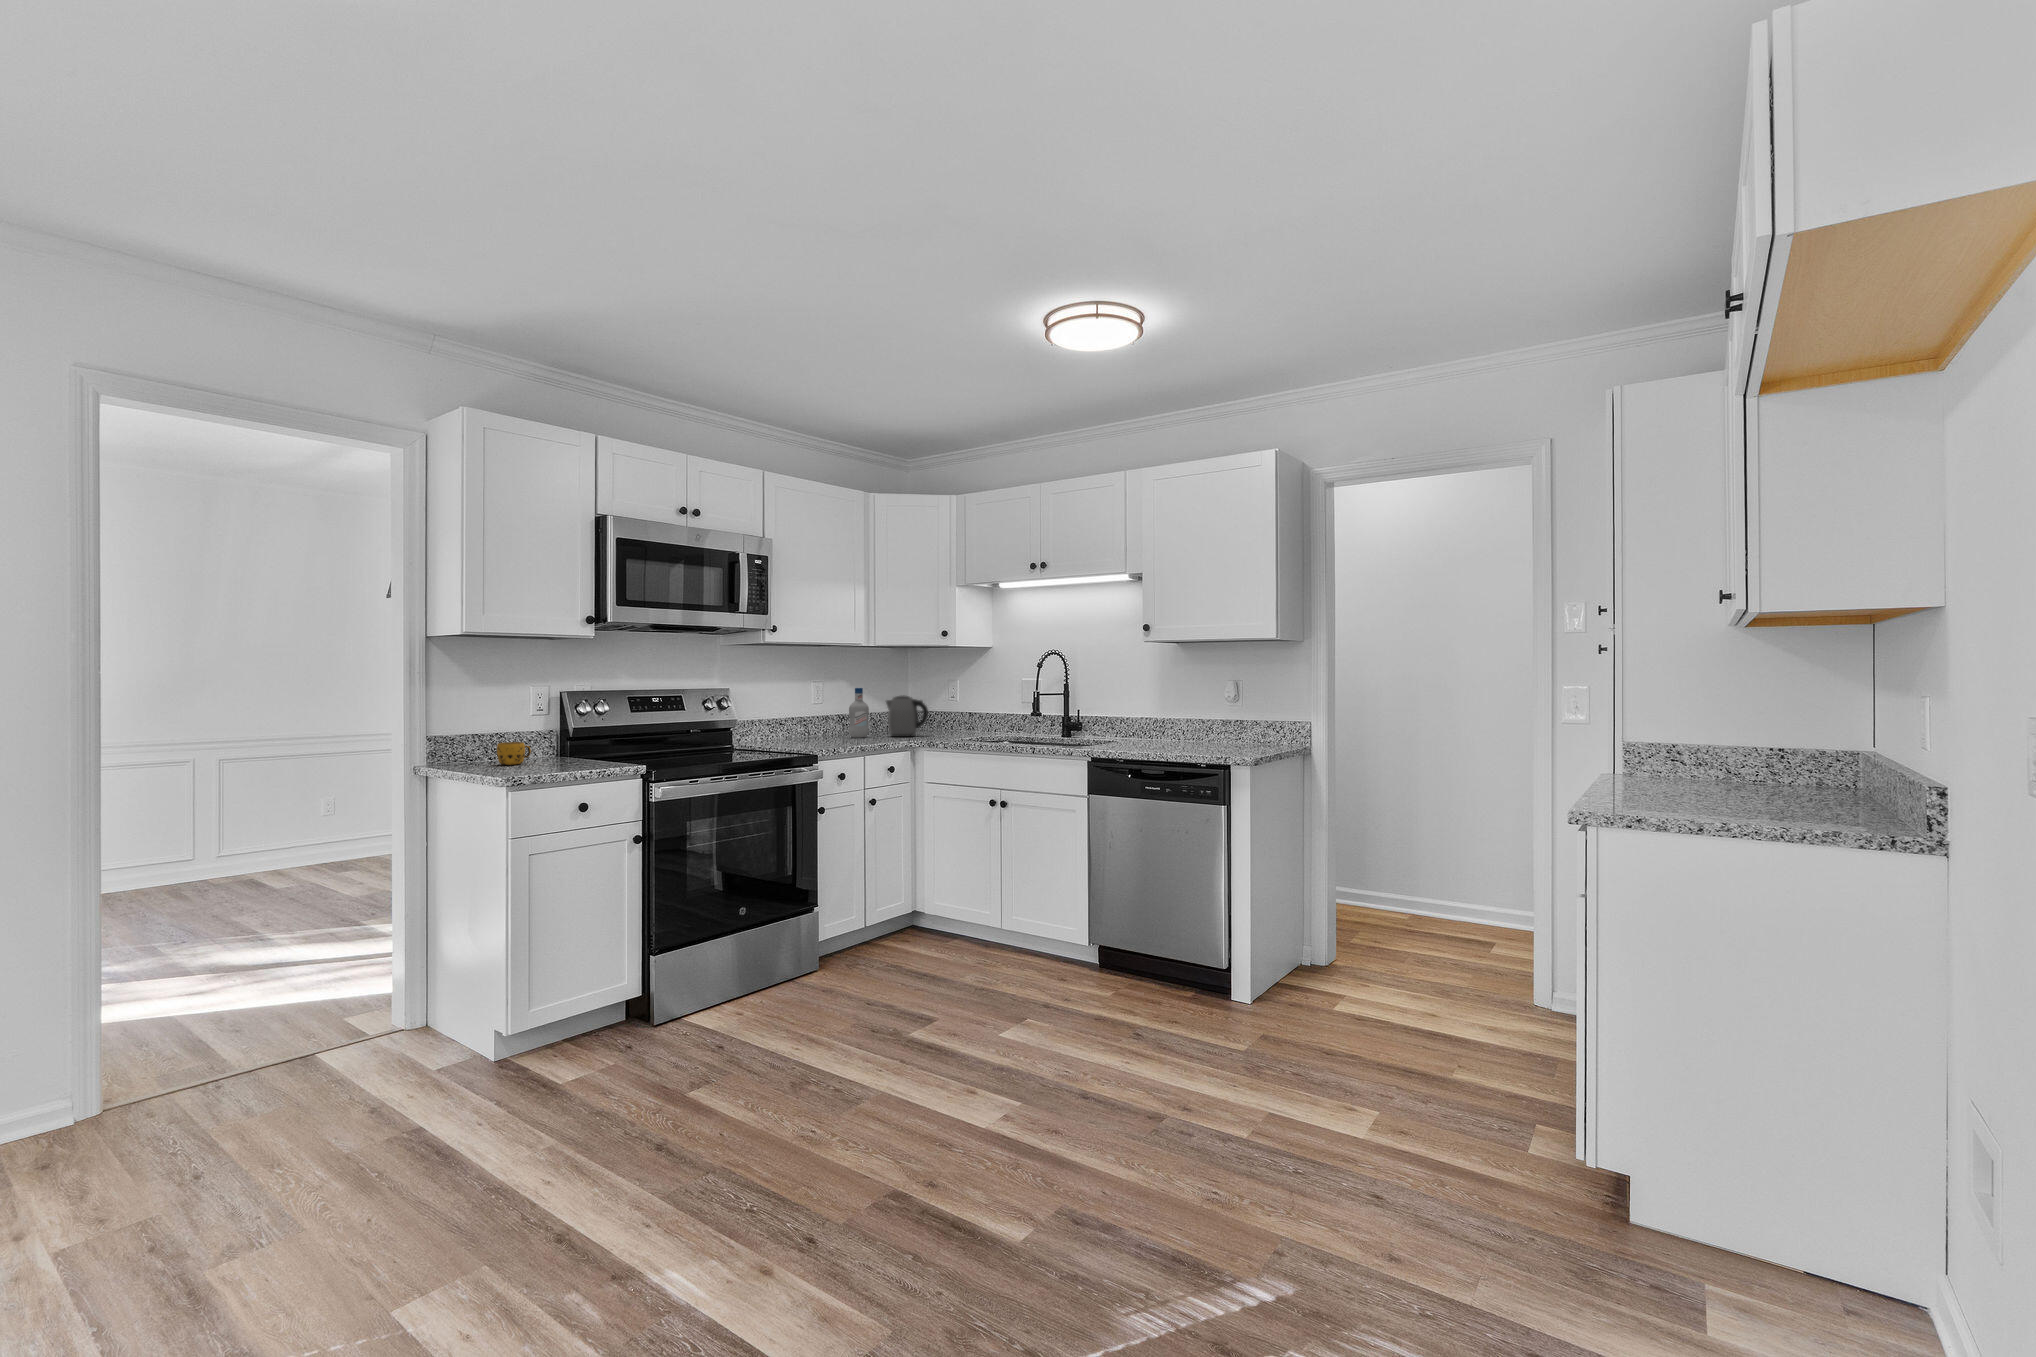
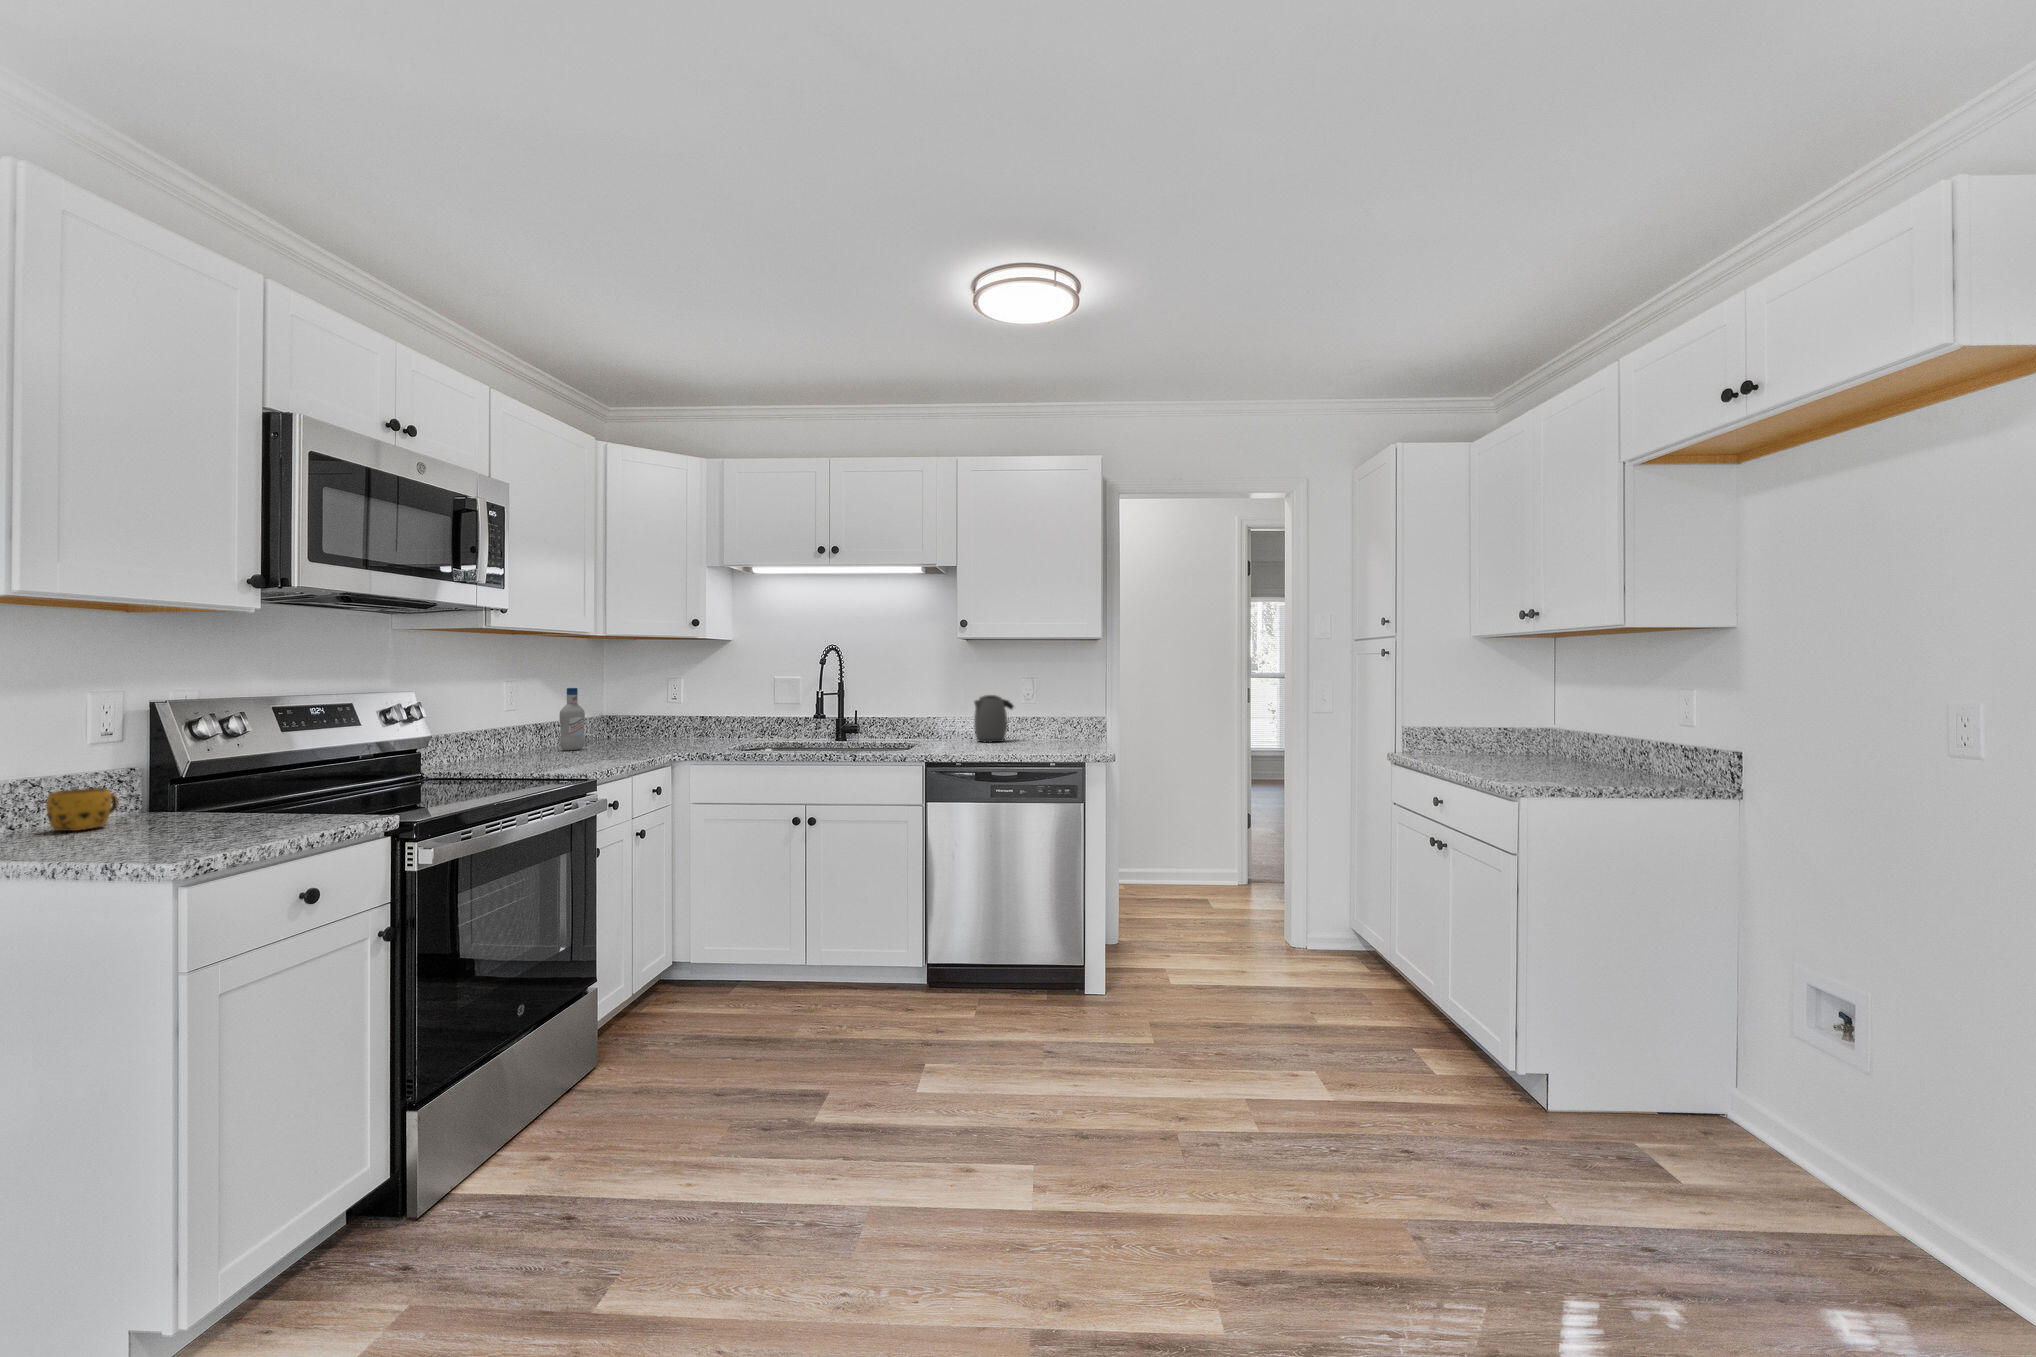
kettle: present [886,695,928,737] -> present [974,695,1014,742]

